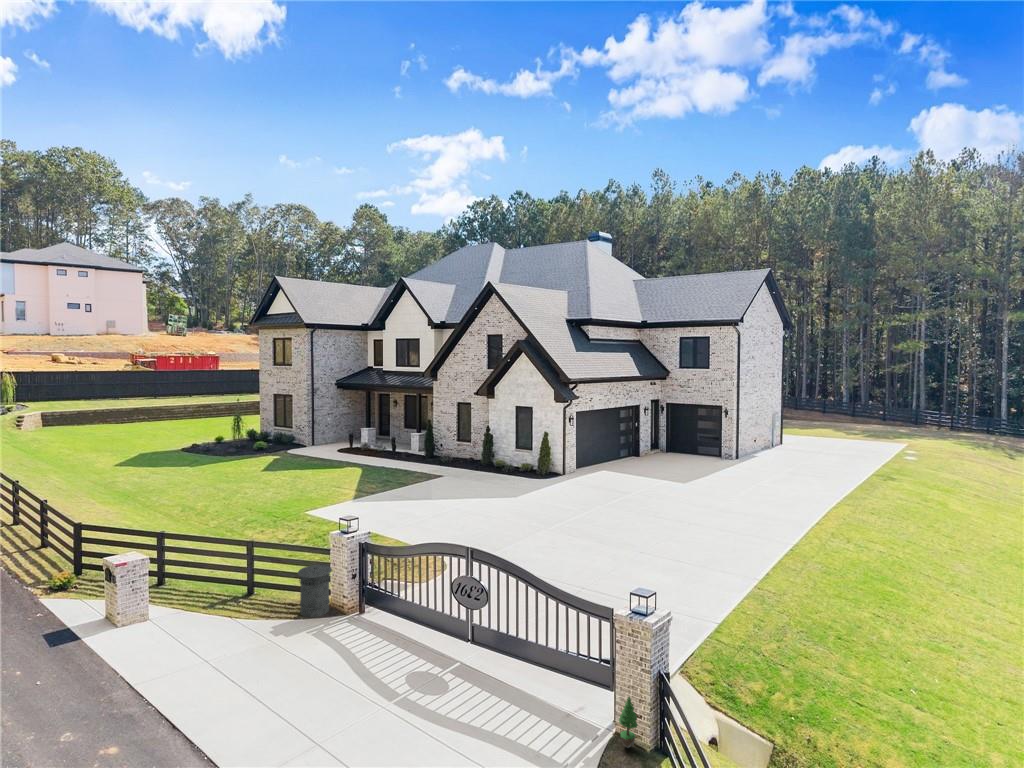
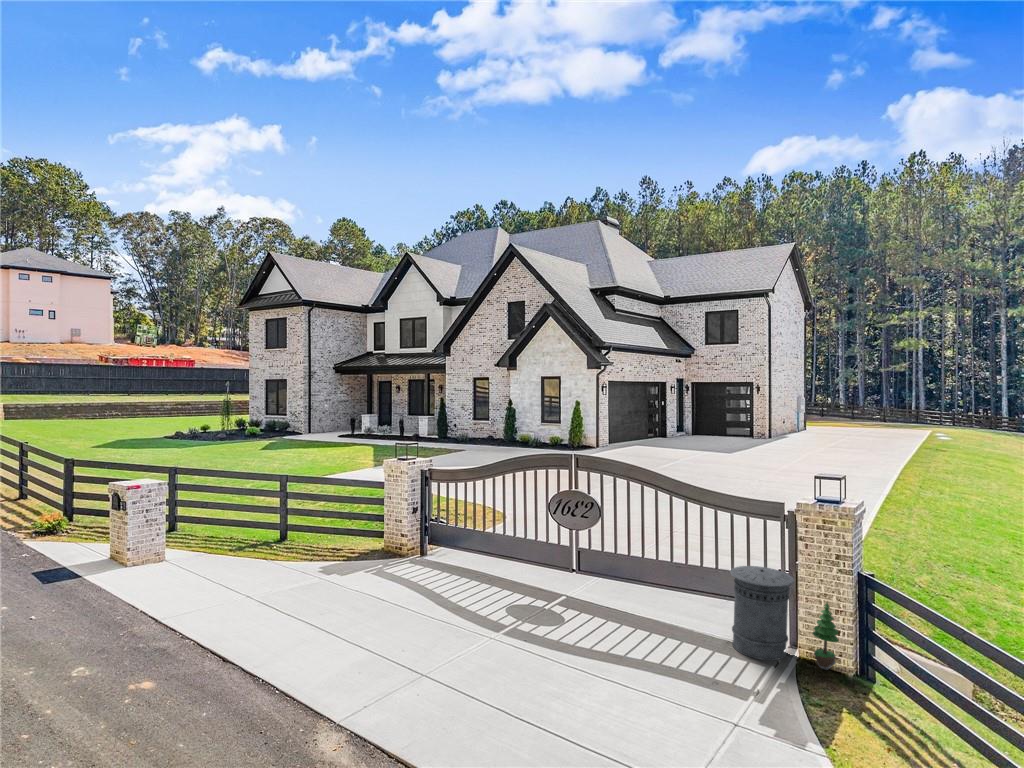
trash can: present [298,565,332,617] -> present [730,566,794,660]

